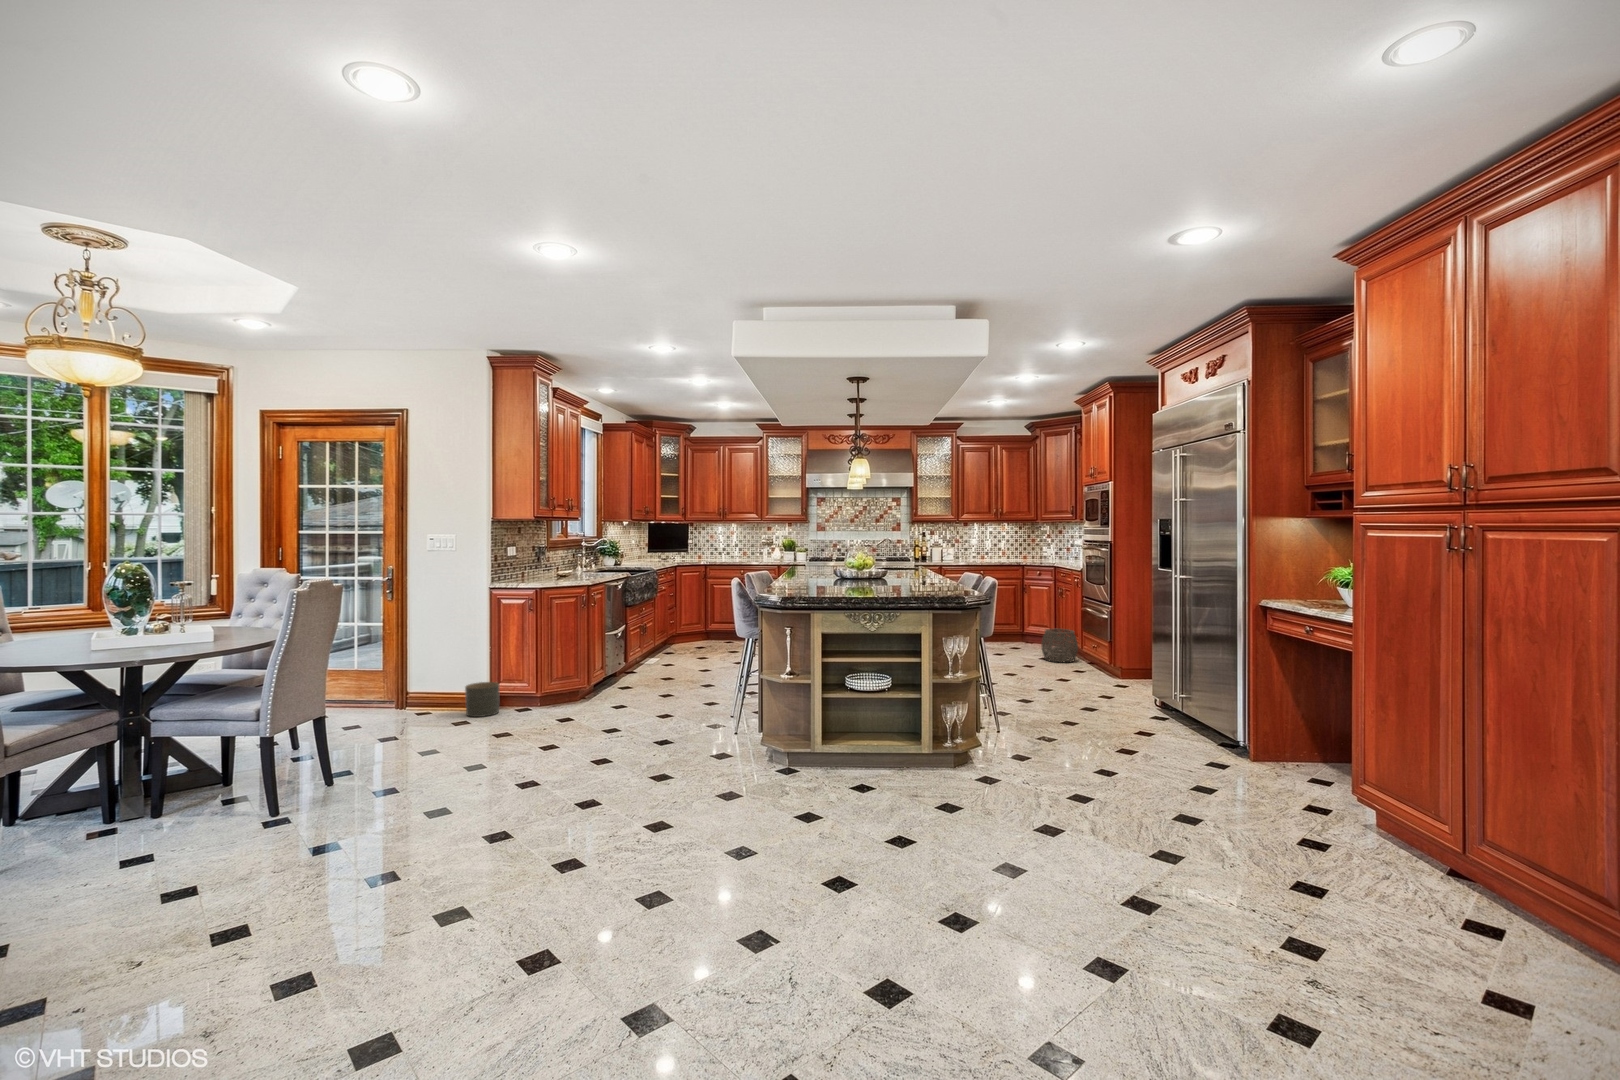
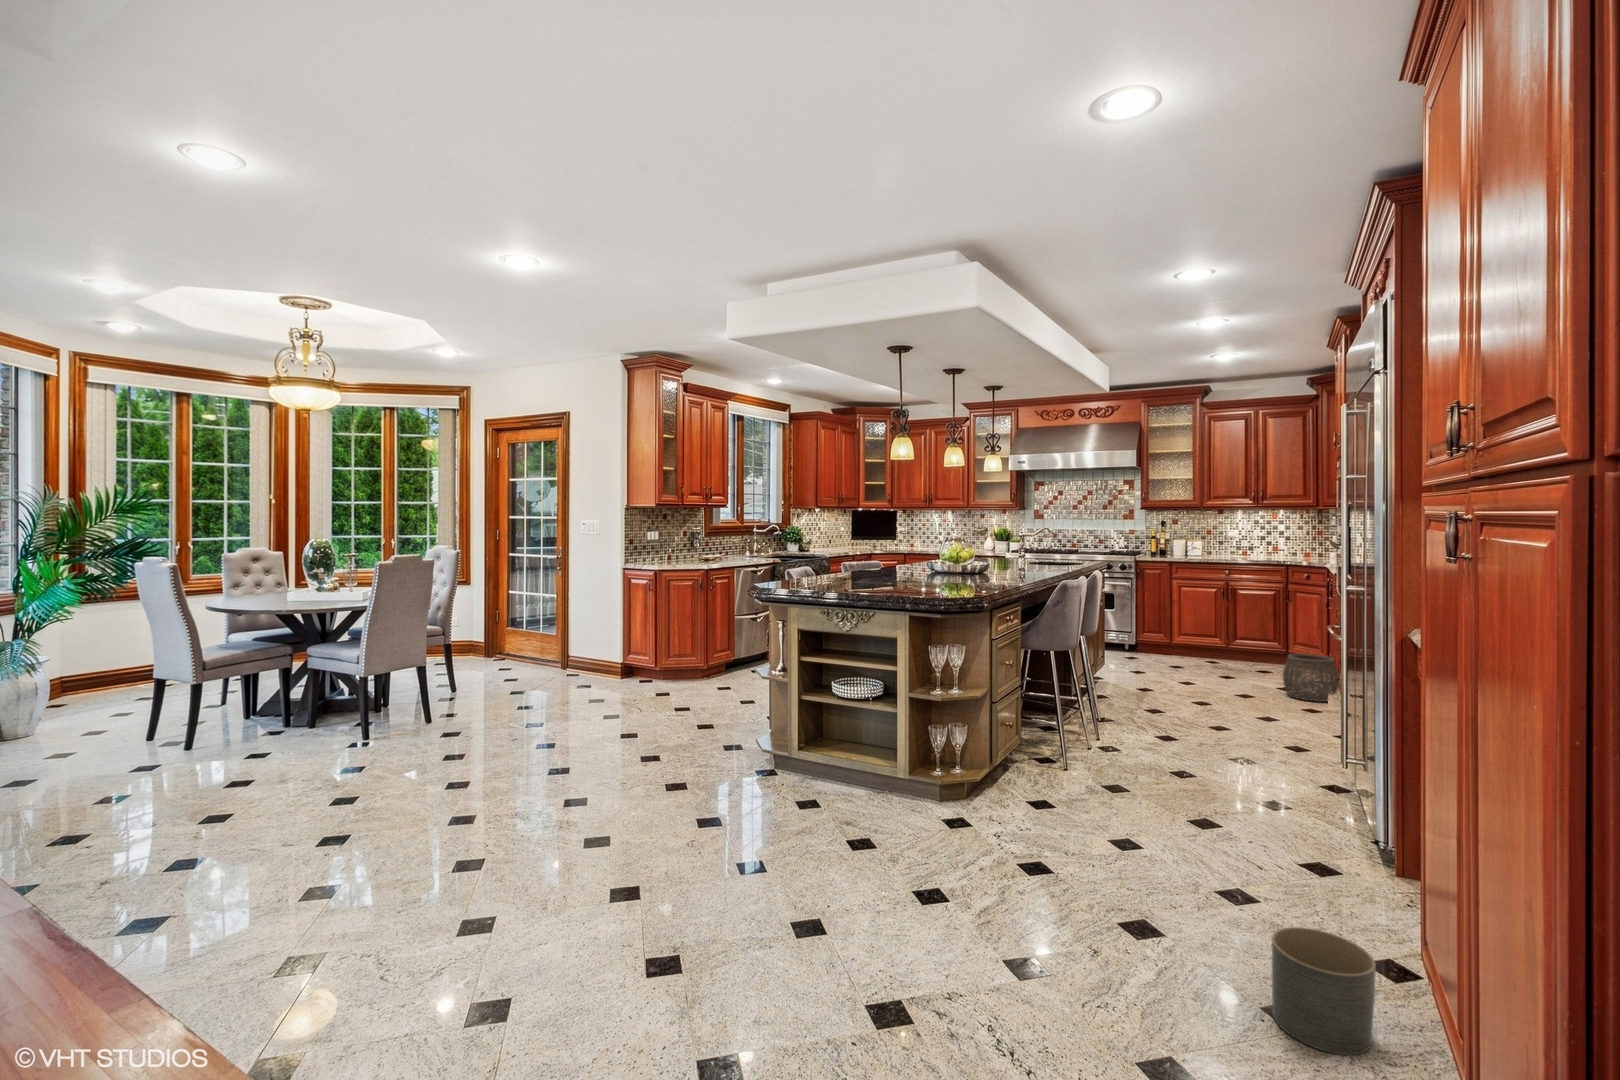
planter: present [465,682,500,717] -> present [1272,927,1376,1055]

